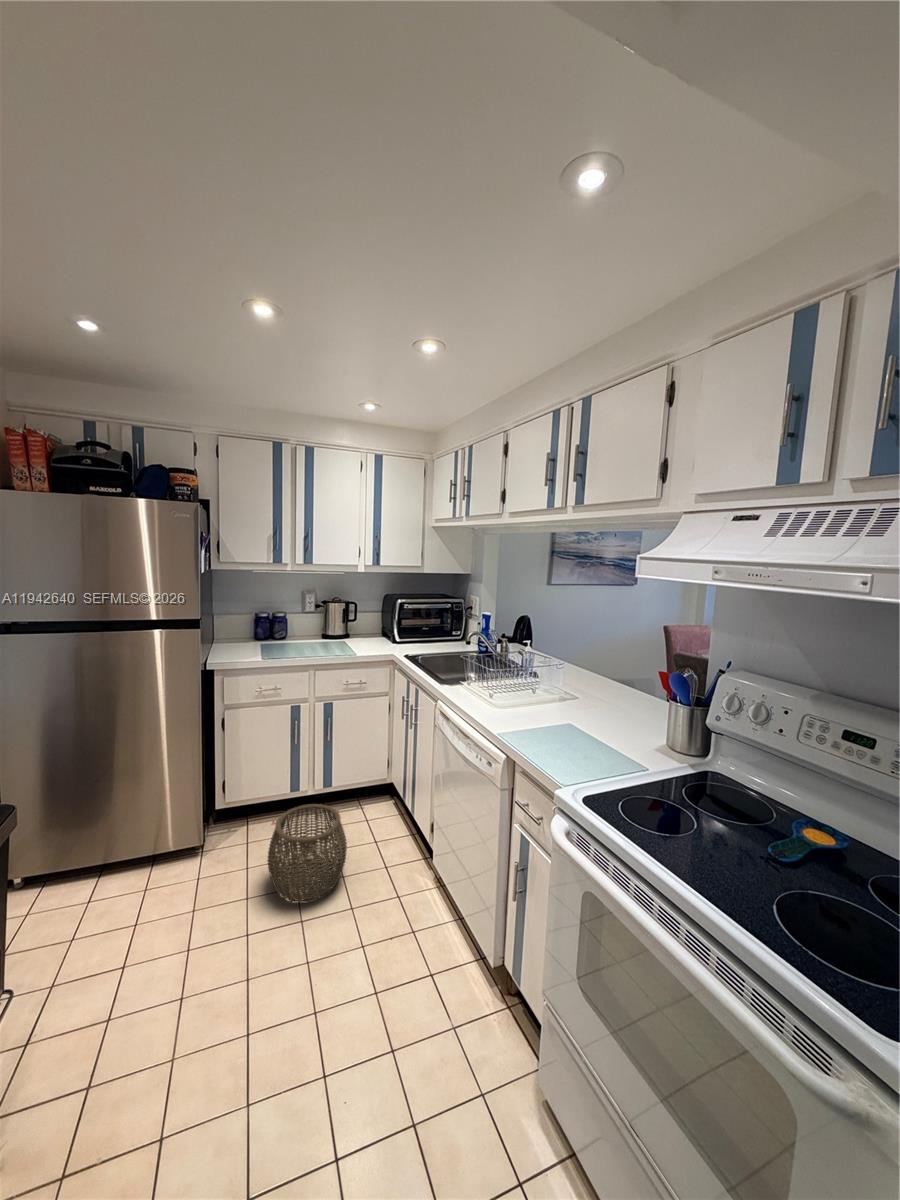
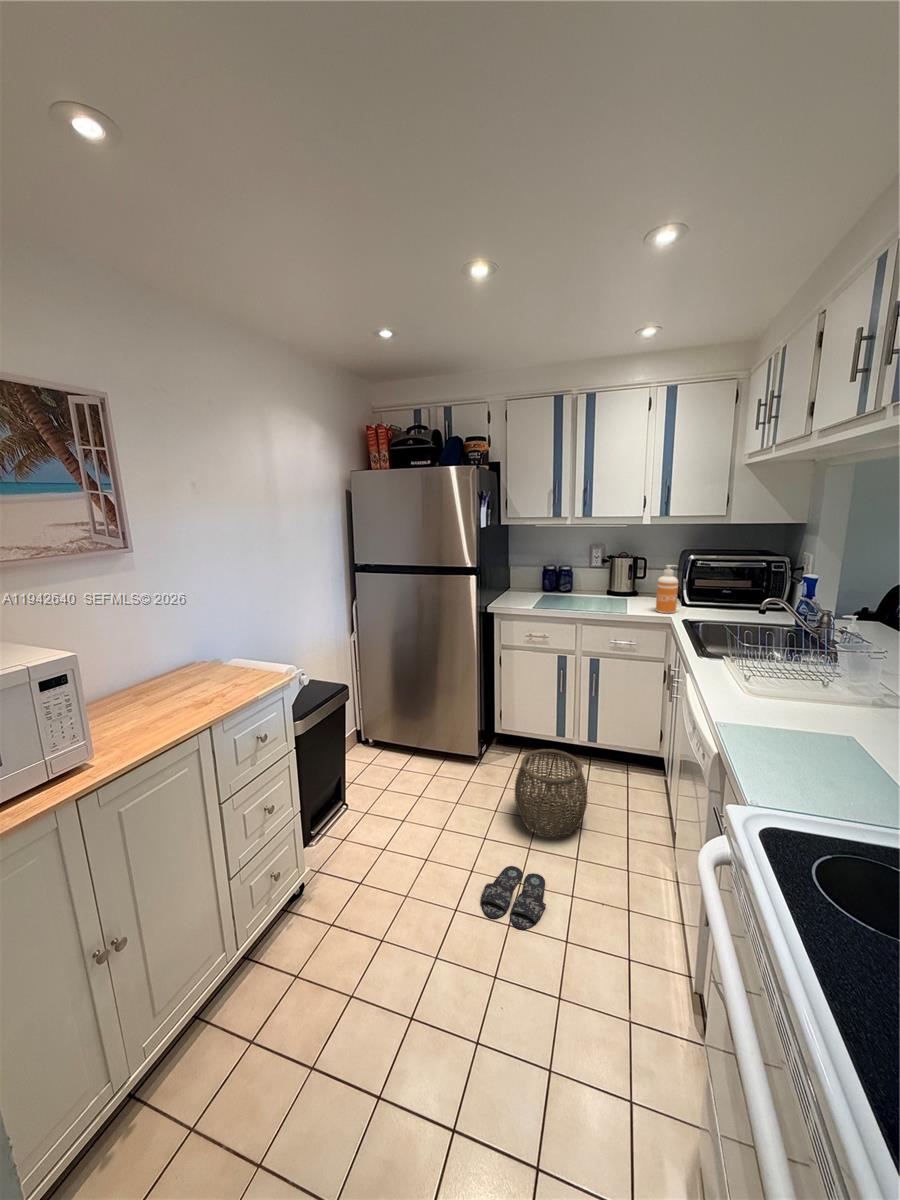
soap dispenser: none [377,609,394,651] -> present [656,565,678,613]
slippers: none [268,944,341,1022] -> present [481,866,546,930]

